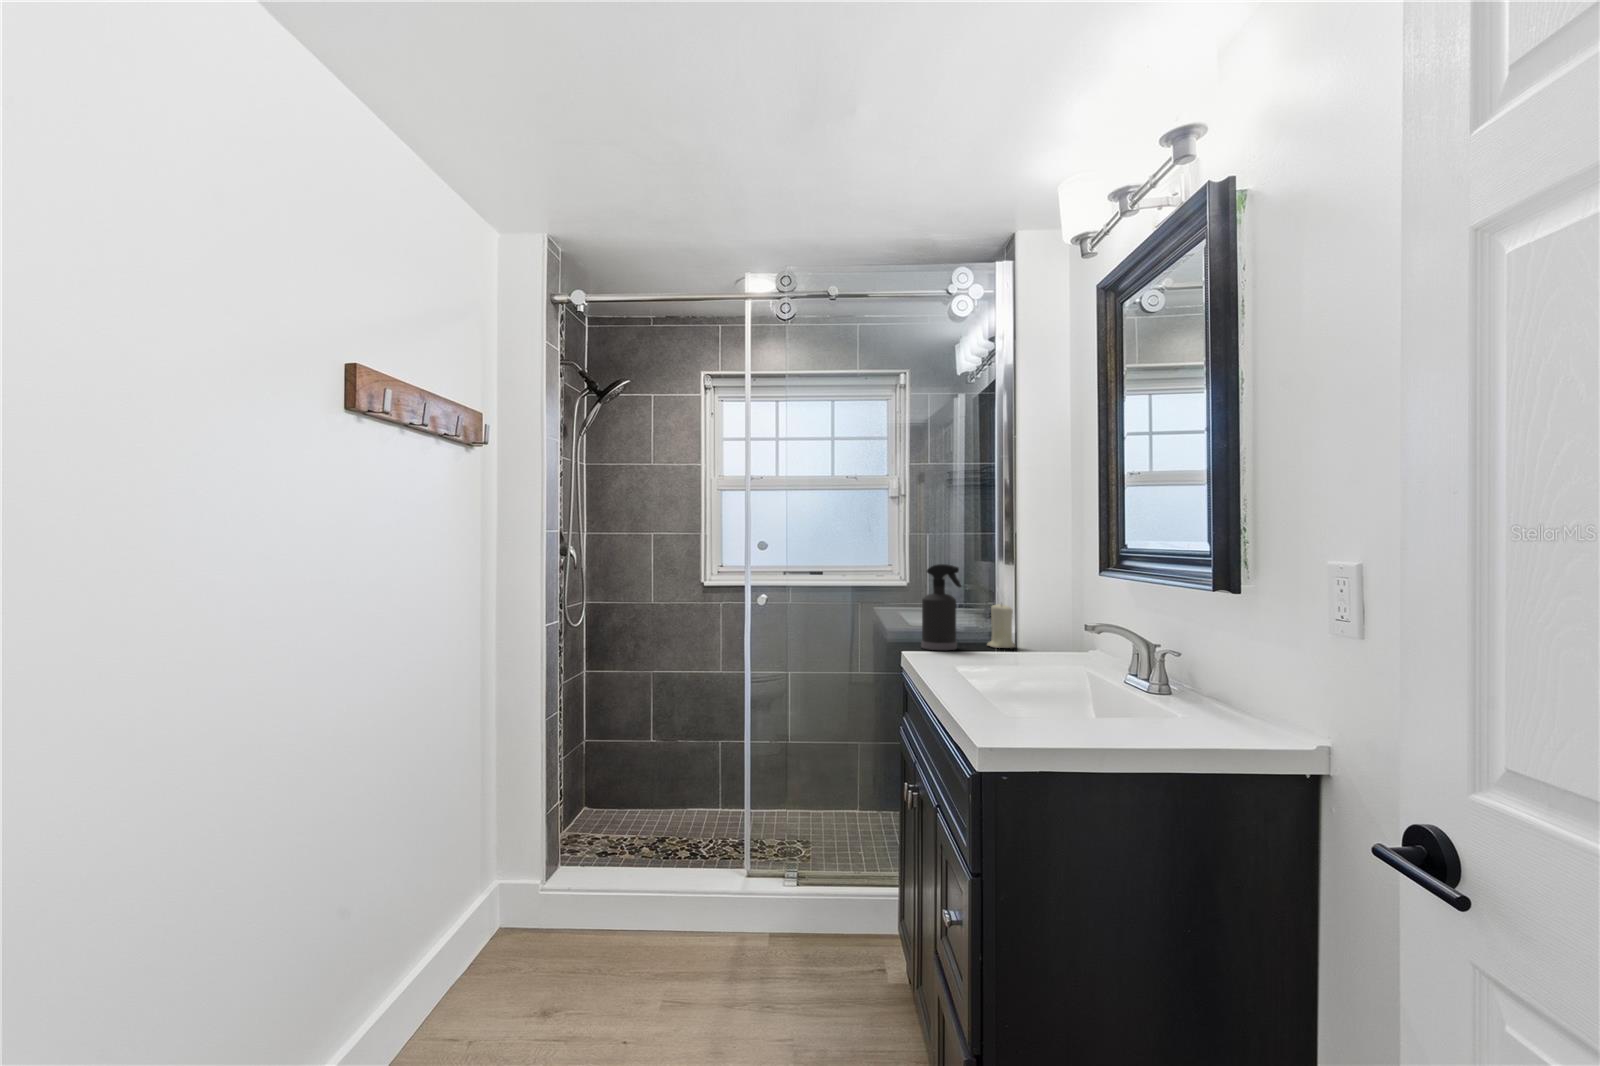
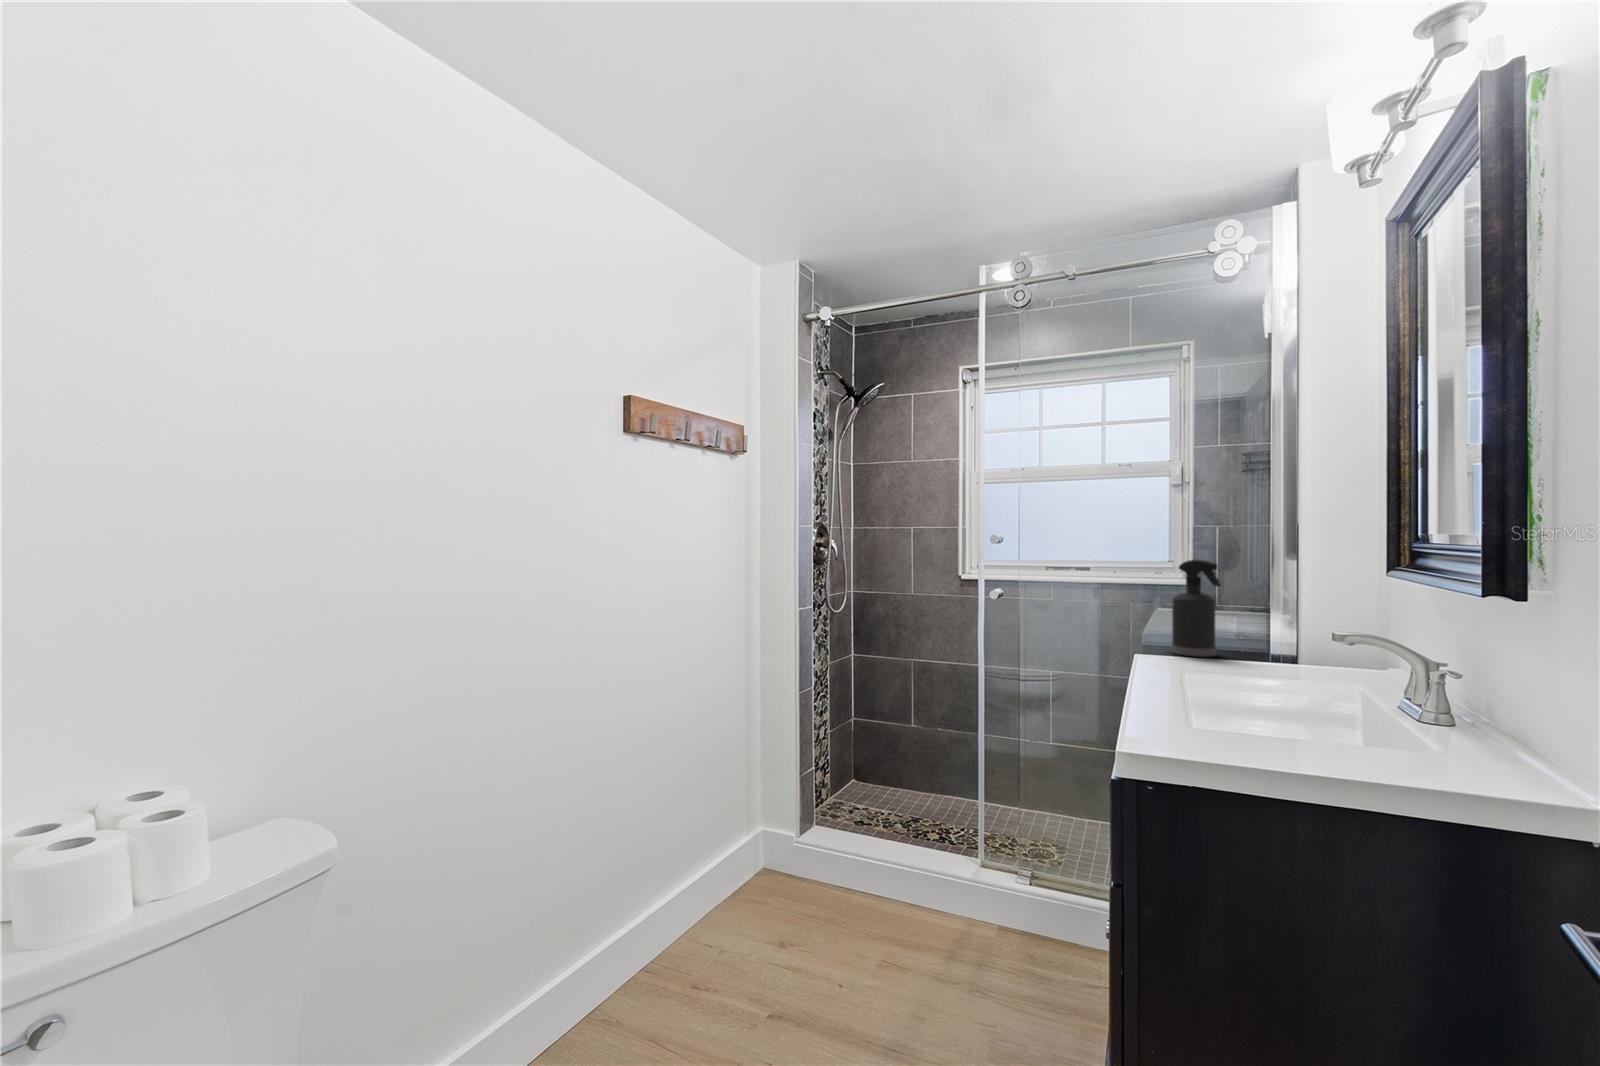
candle: present [987,604,1015,648] -> none [1259,605,1296,659]

